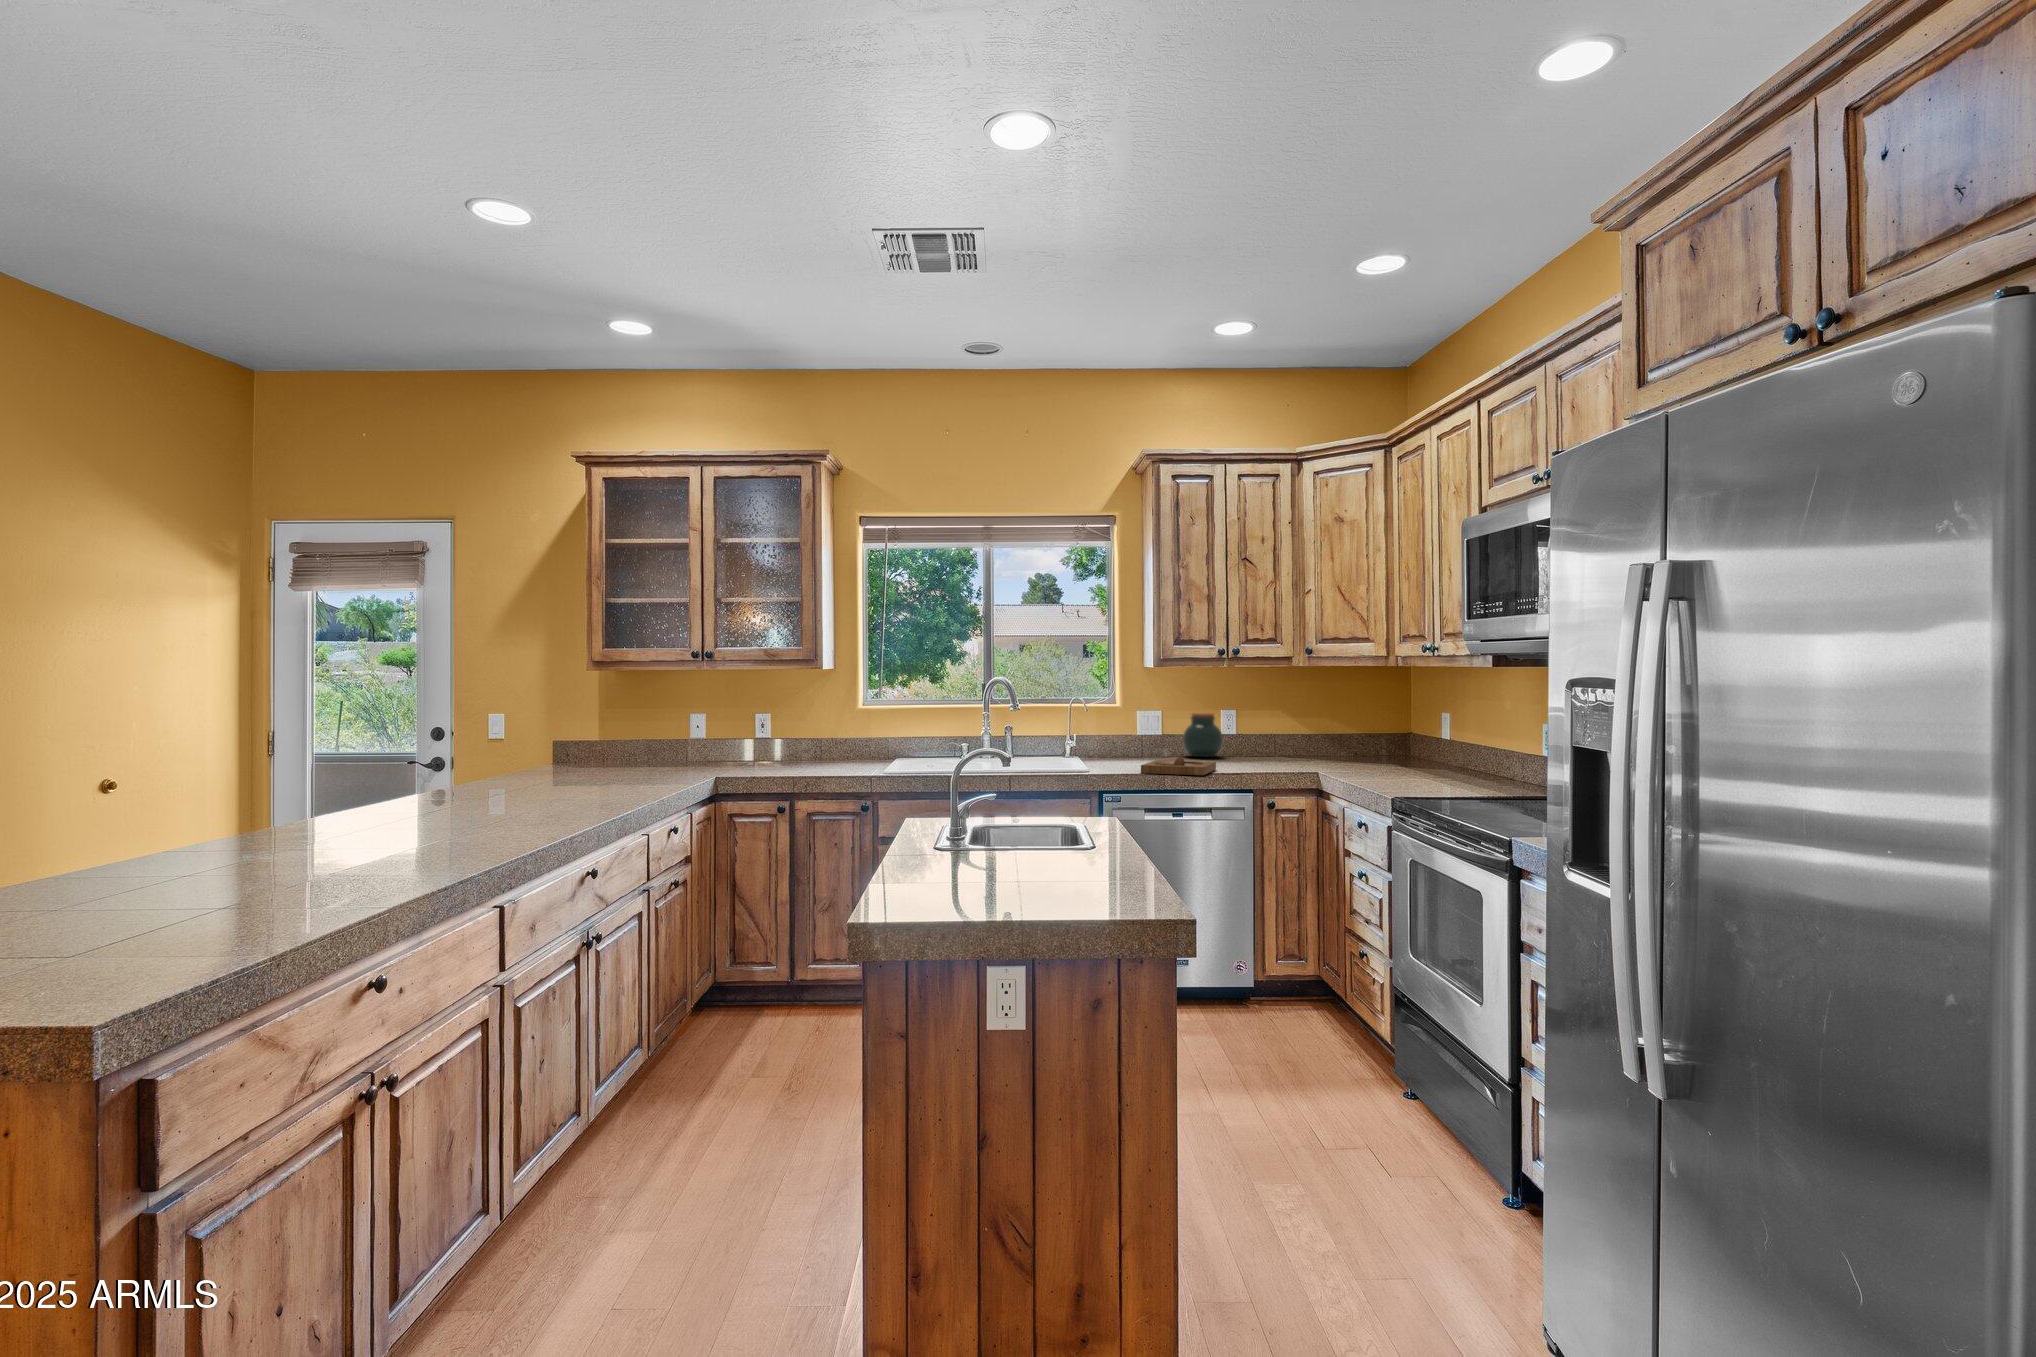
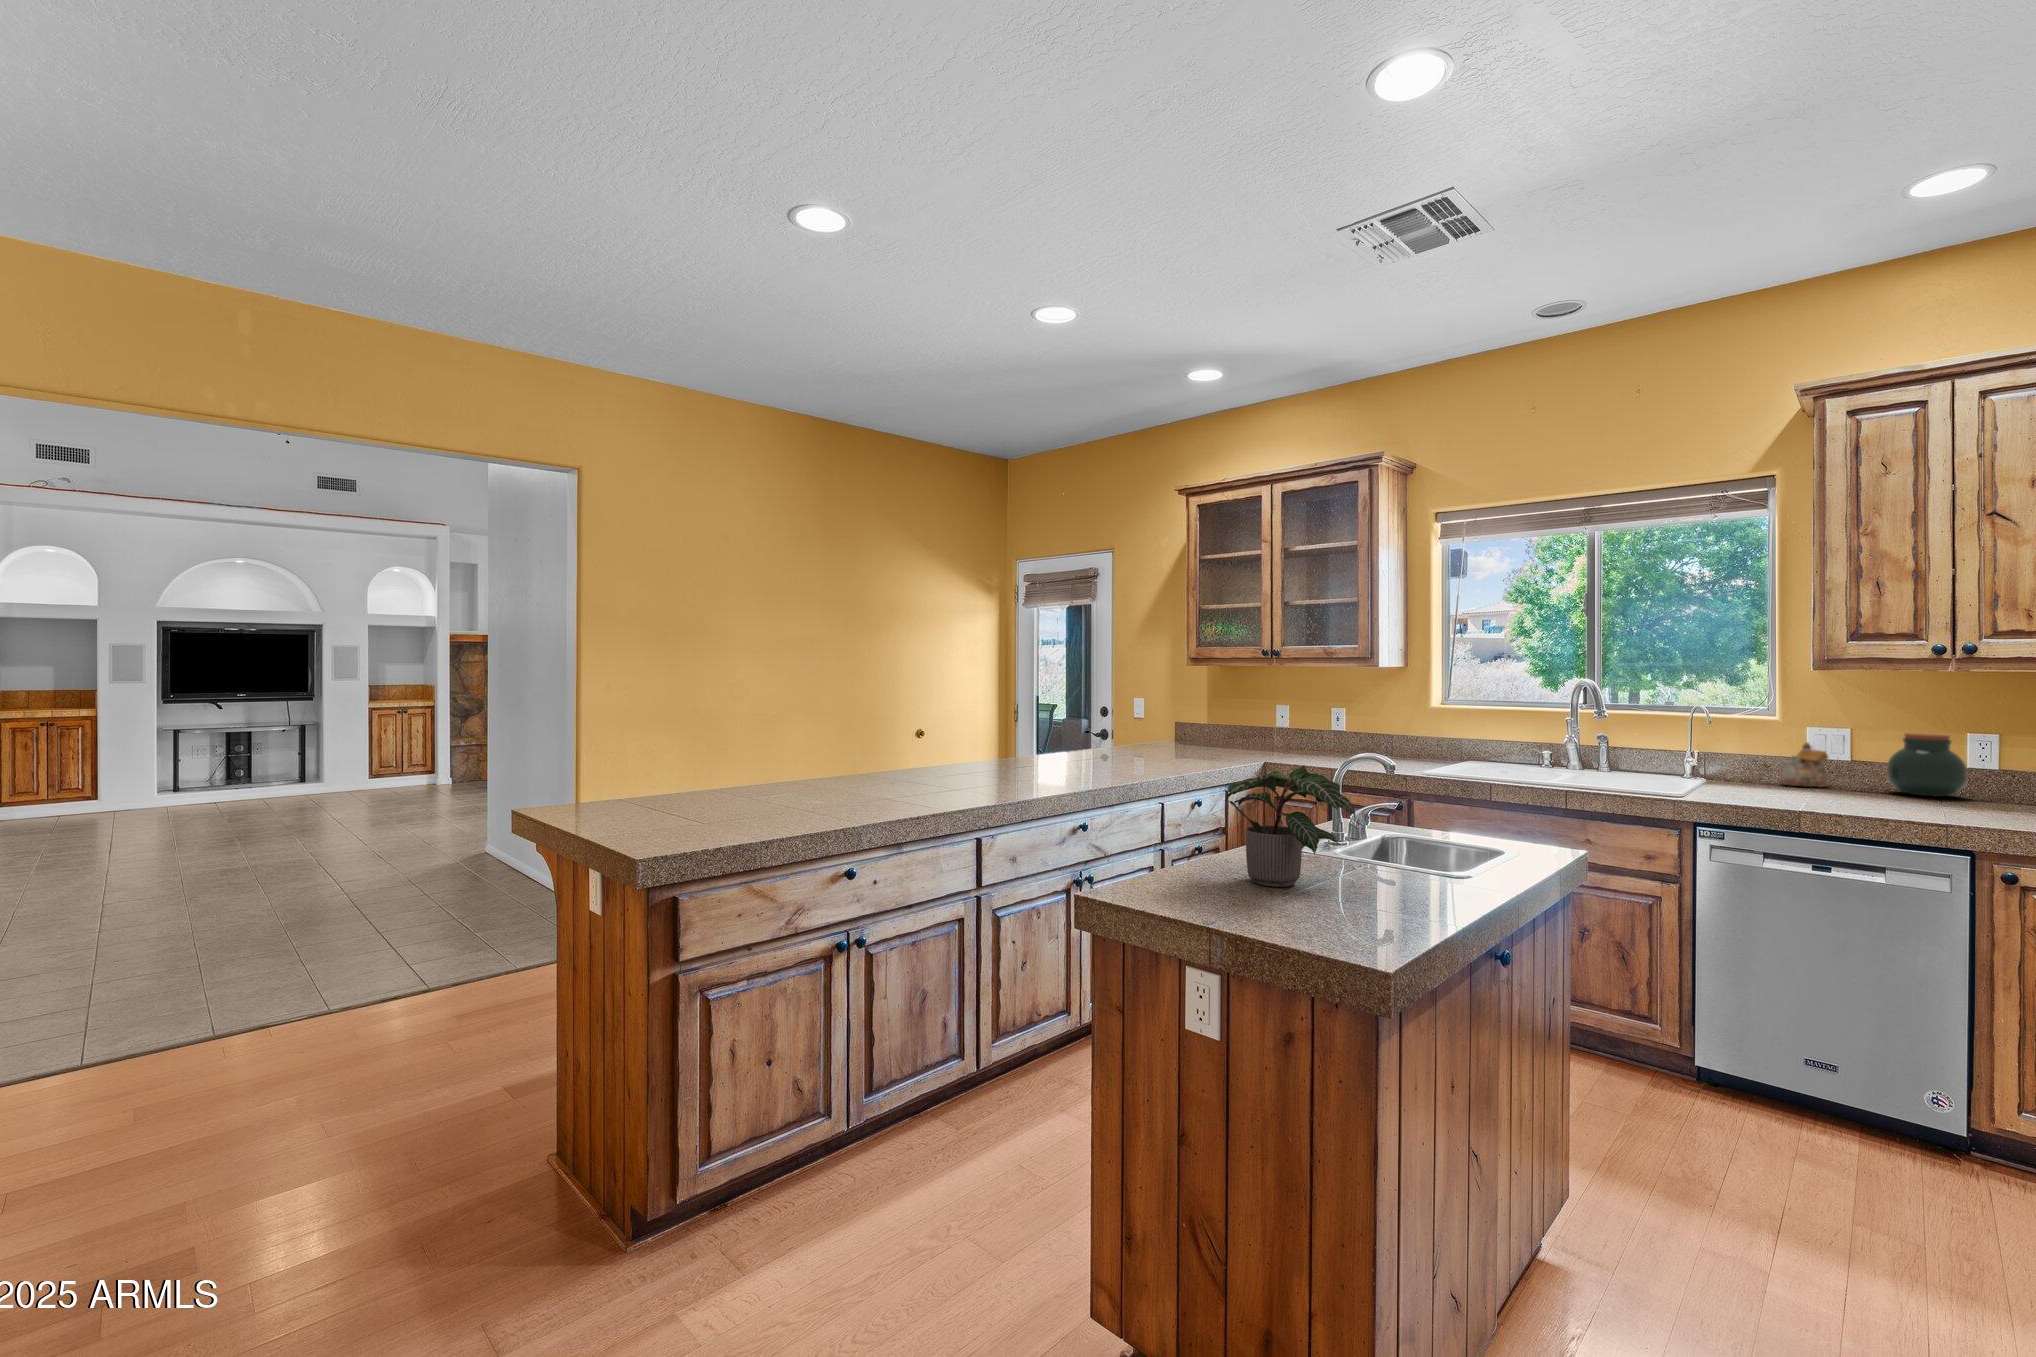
teapot: none [1128,724,1153,758] -> present [1782,743,1828,787]
potted plant: none [933,757,1066,877] -> present [1225,765,1355,887]
tray: present [1141,757,1216,775] -> none [1747,791,1899,819]

